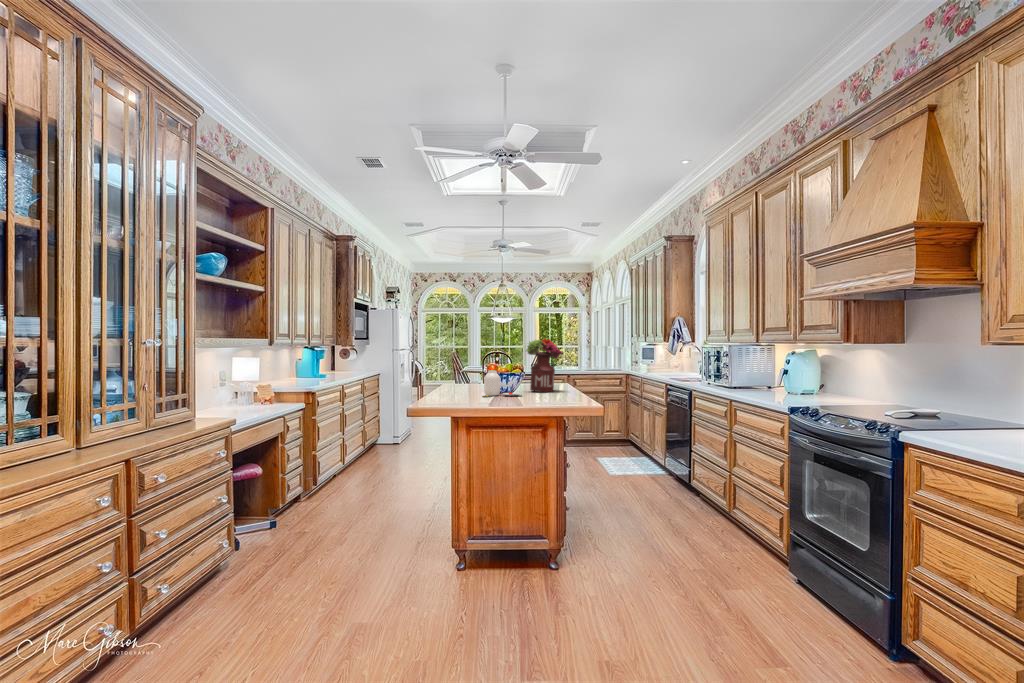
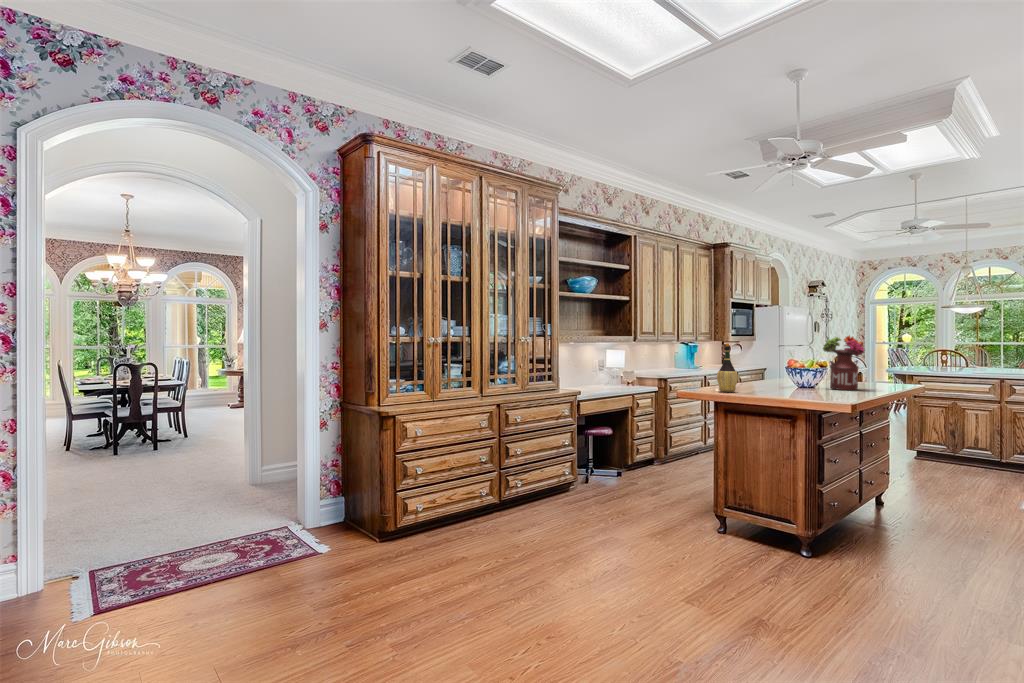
wine bottle: none [457,346,480,403] -> present [717,343,738,392]
jar: present [483,370,523,397] -> none [762,366,805,390]

